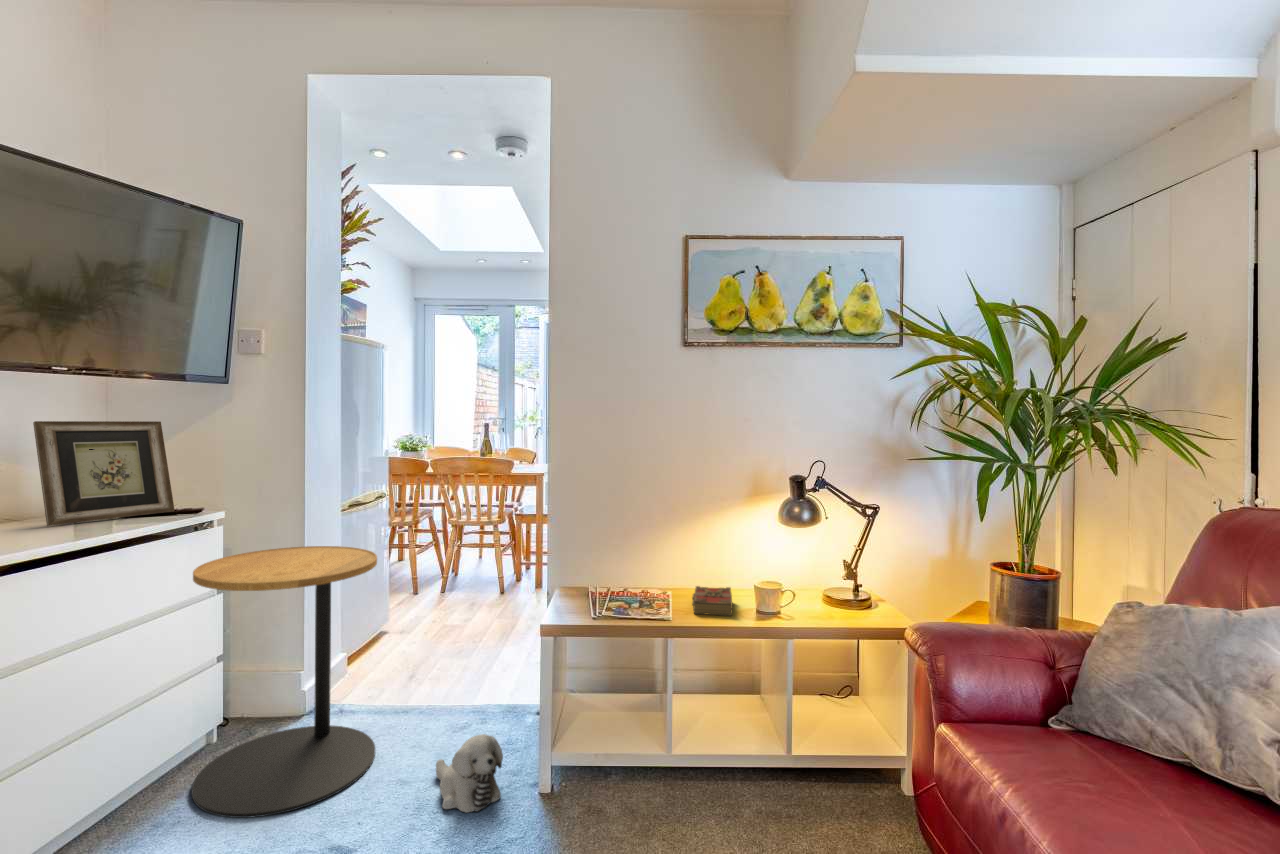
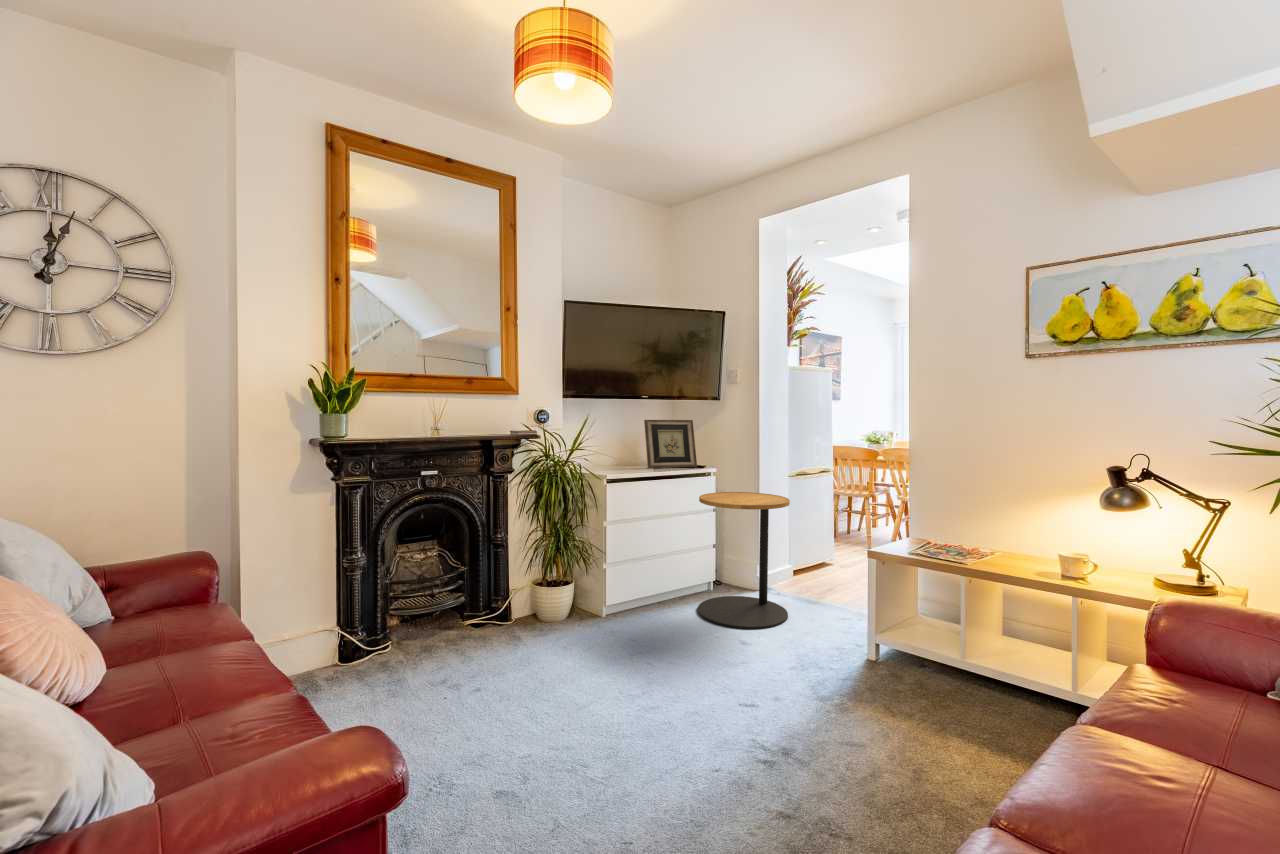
book: present [692,586,732,616] -> none [1000,553,1051,576]
plush toy: present [436,734,503,813] -> none [811,615,851,659]

